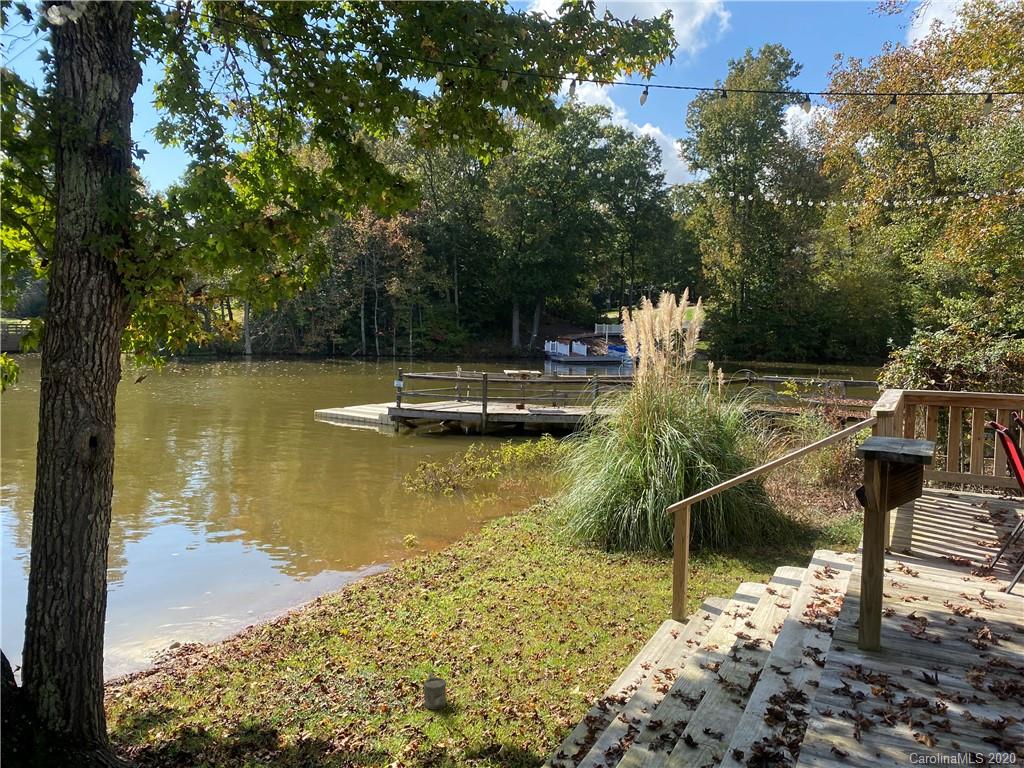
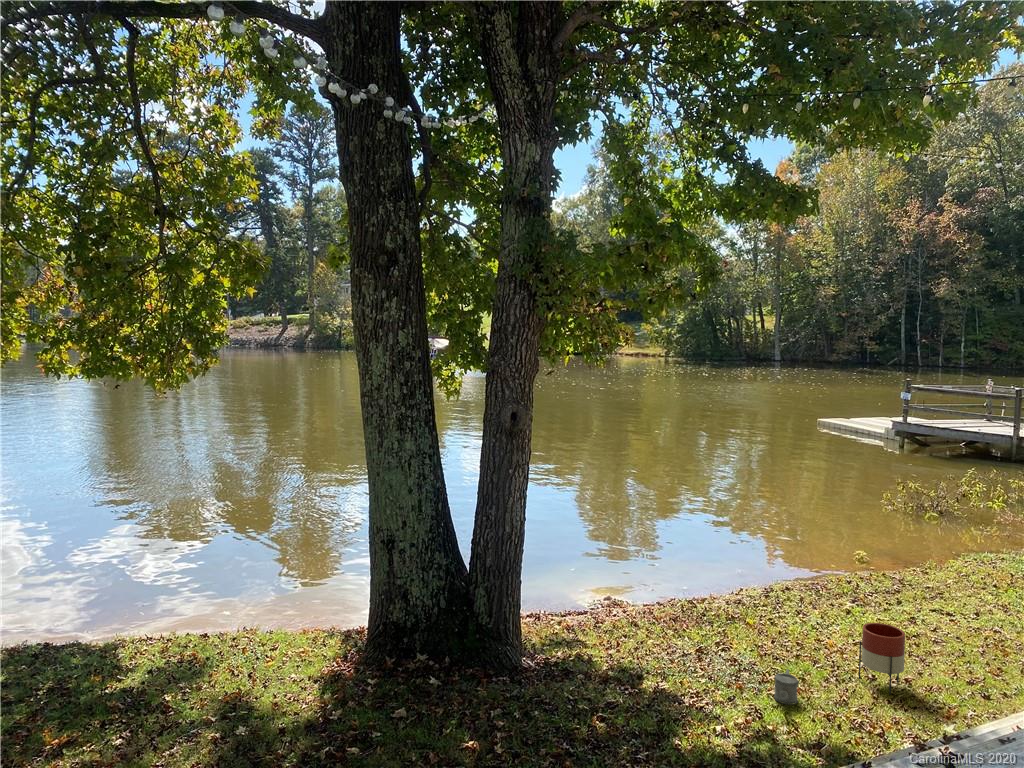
planter: none [480,601,517,667] -> present [859,623,905,695]

